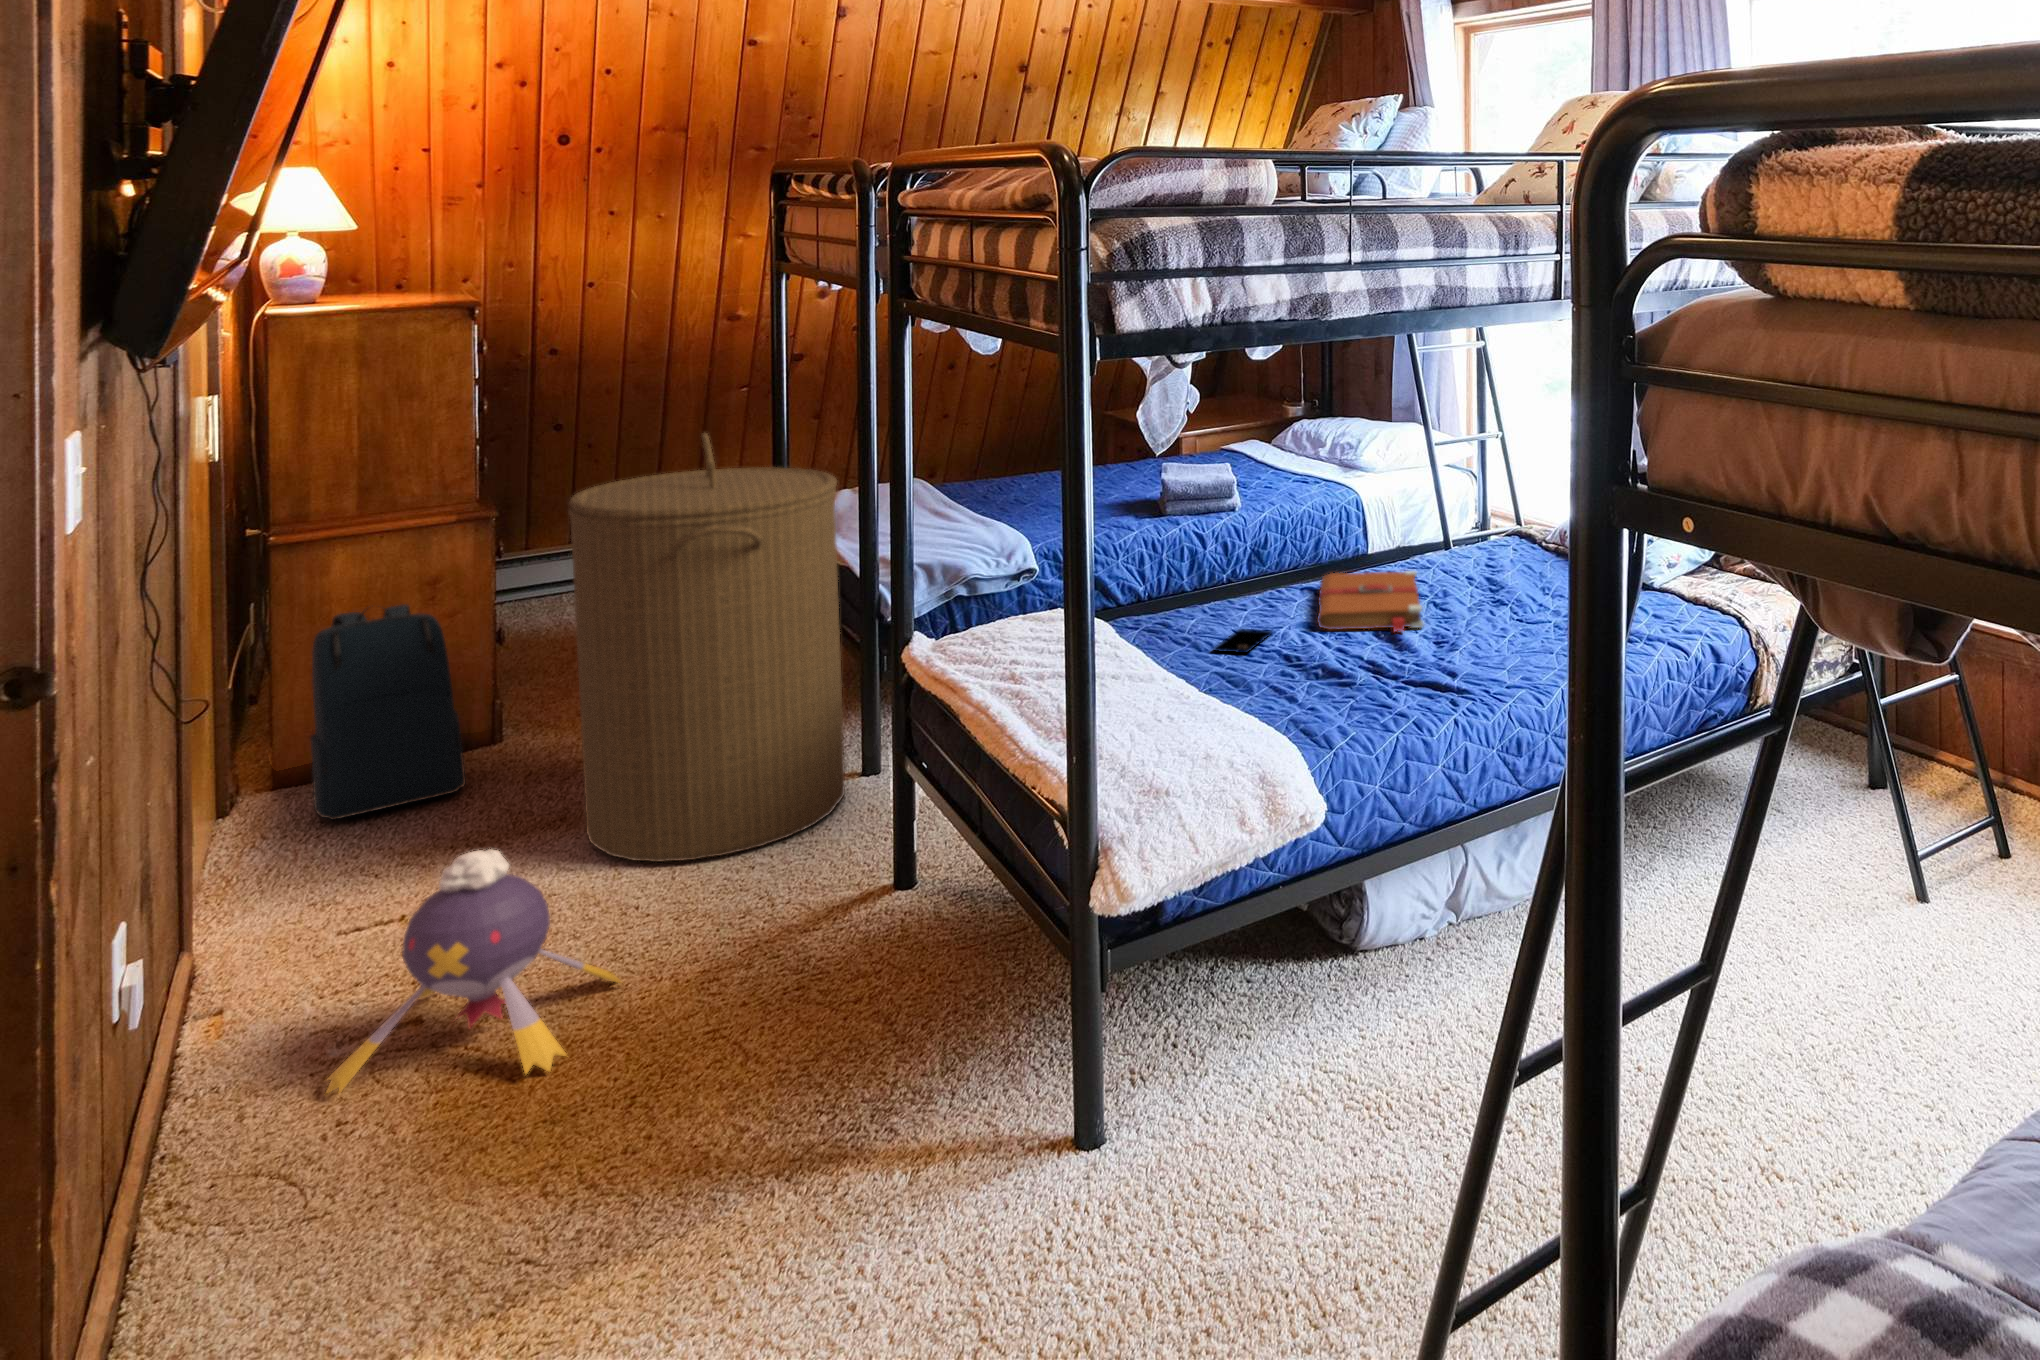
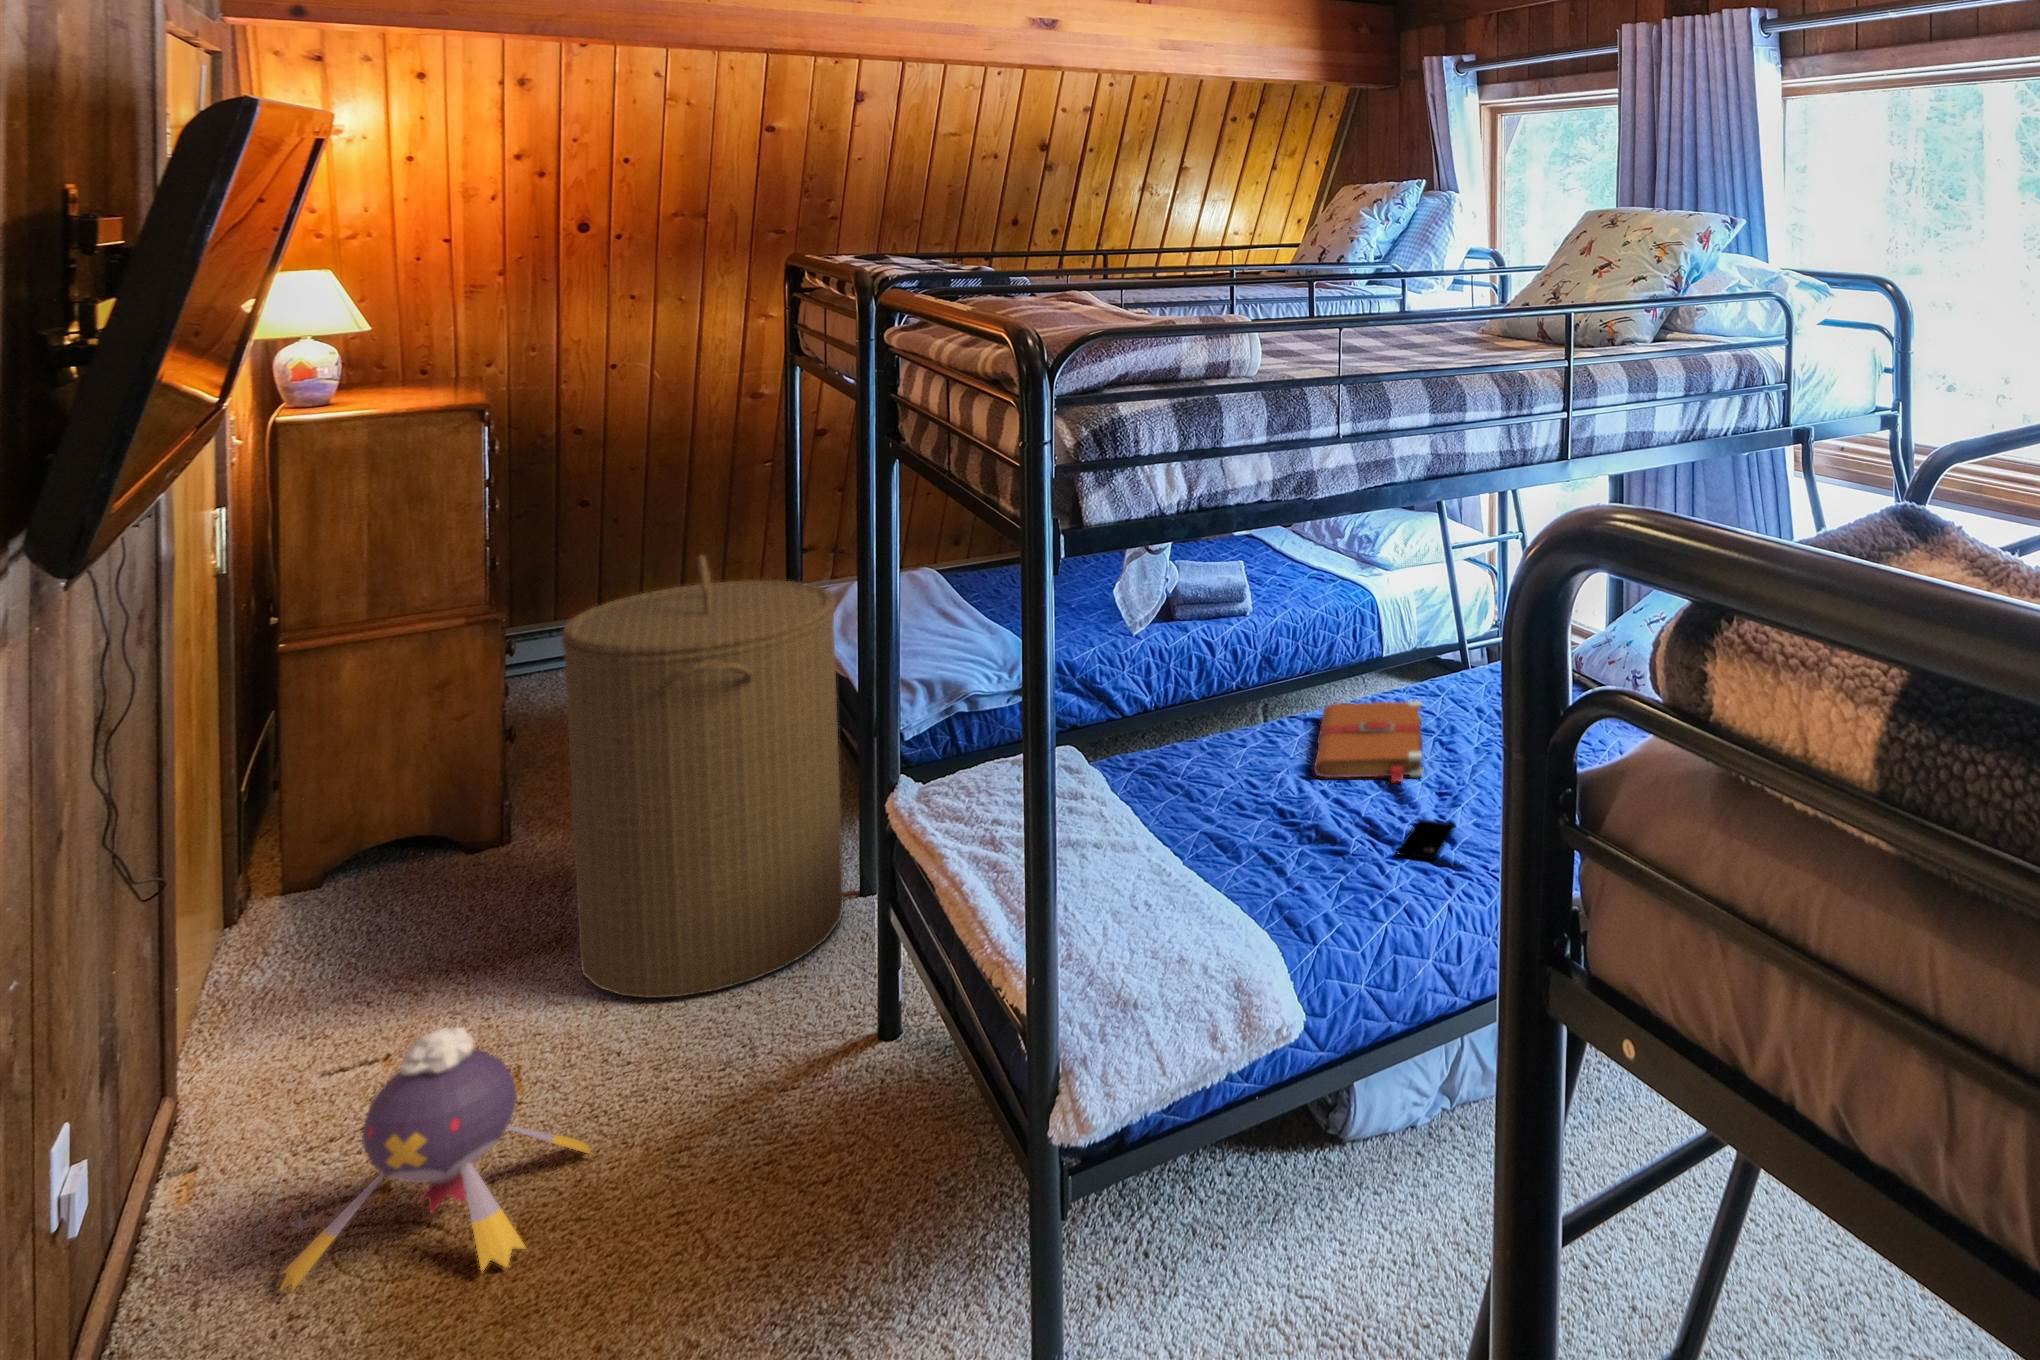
backpack: present [310,604,466,820] -> none [315,713,469,938]
smartphone: present [1214,629,1272,653] -> present [1397,819,1456,859]

